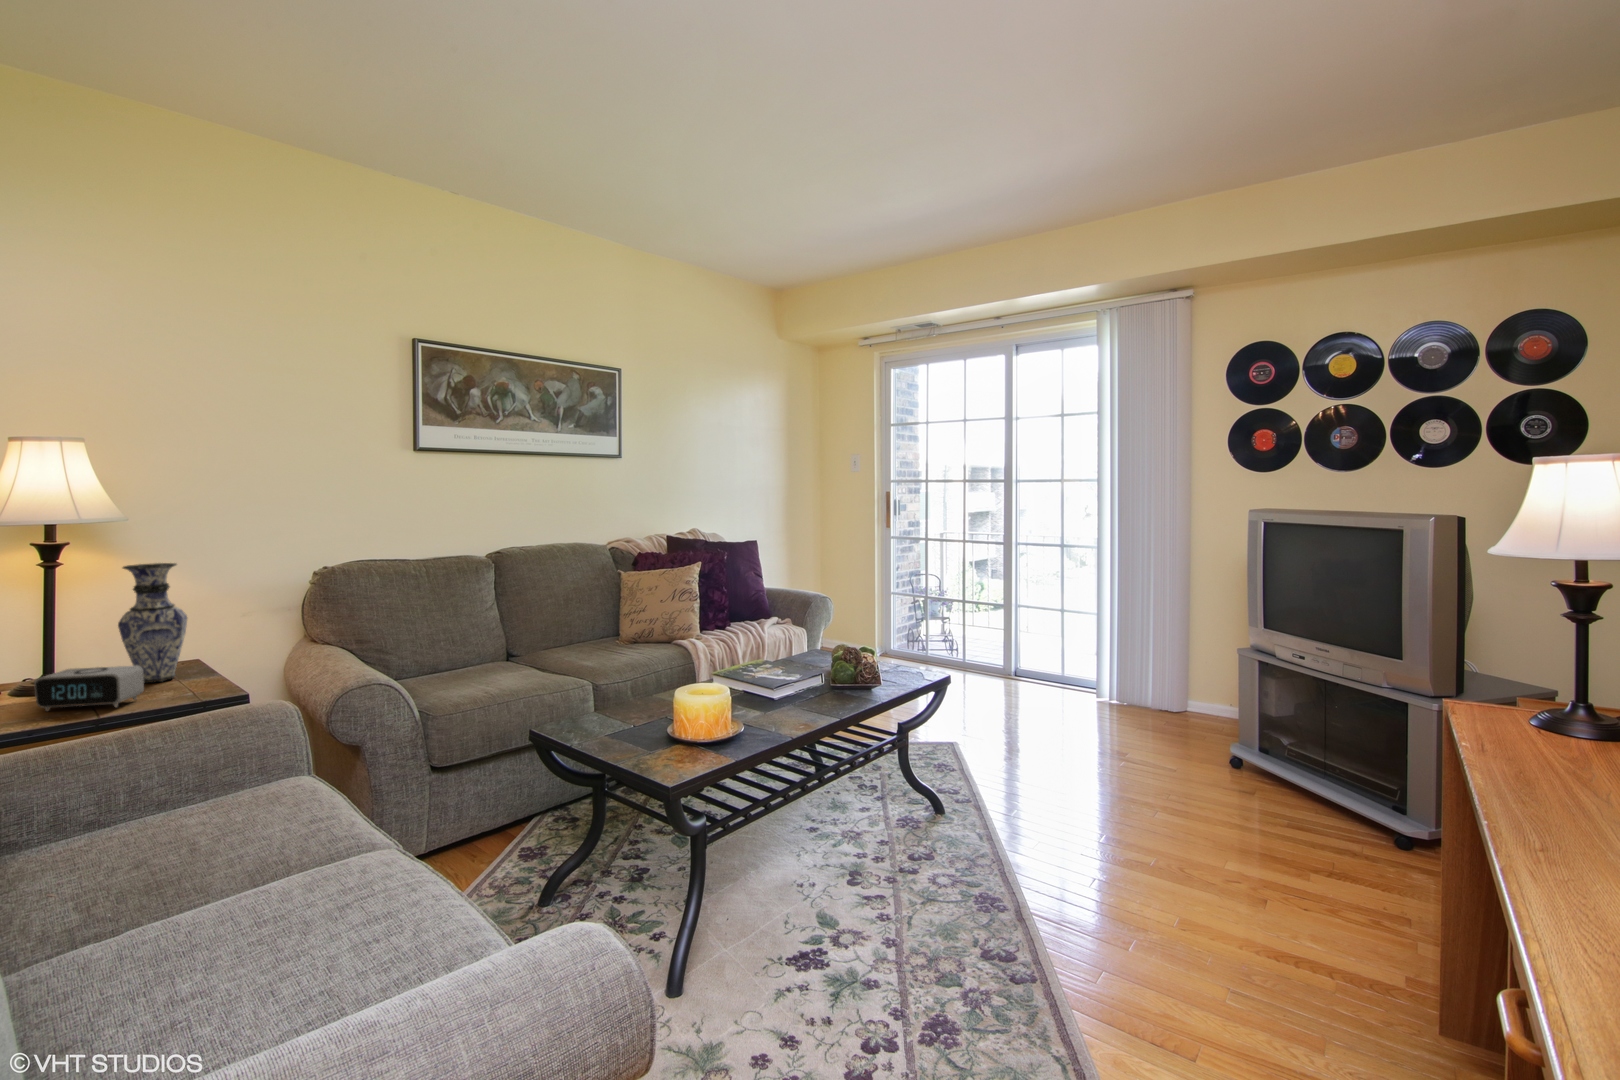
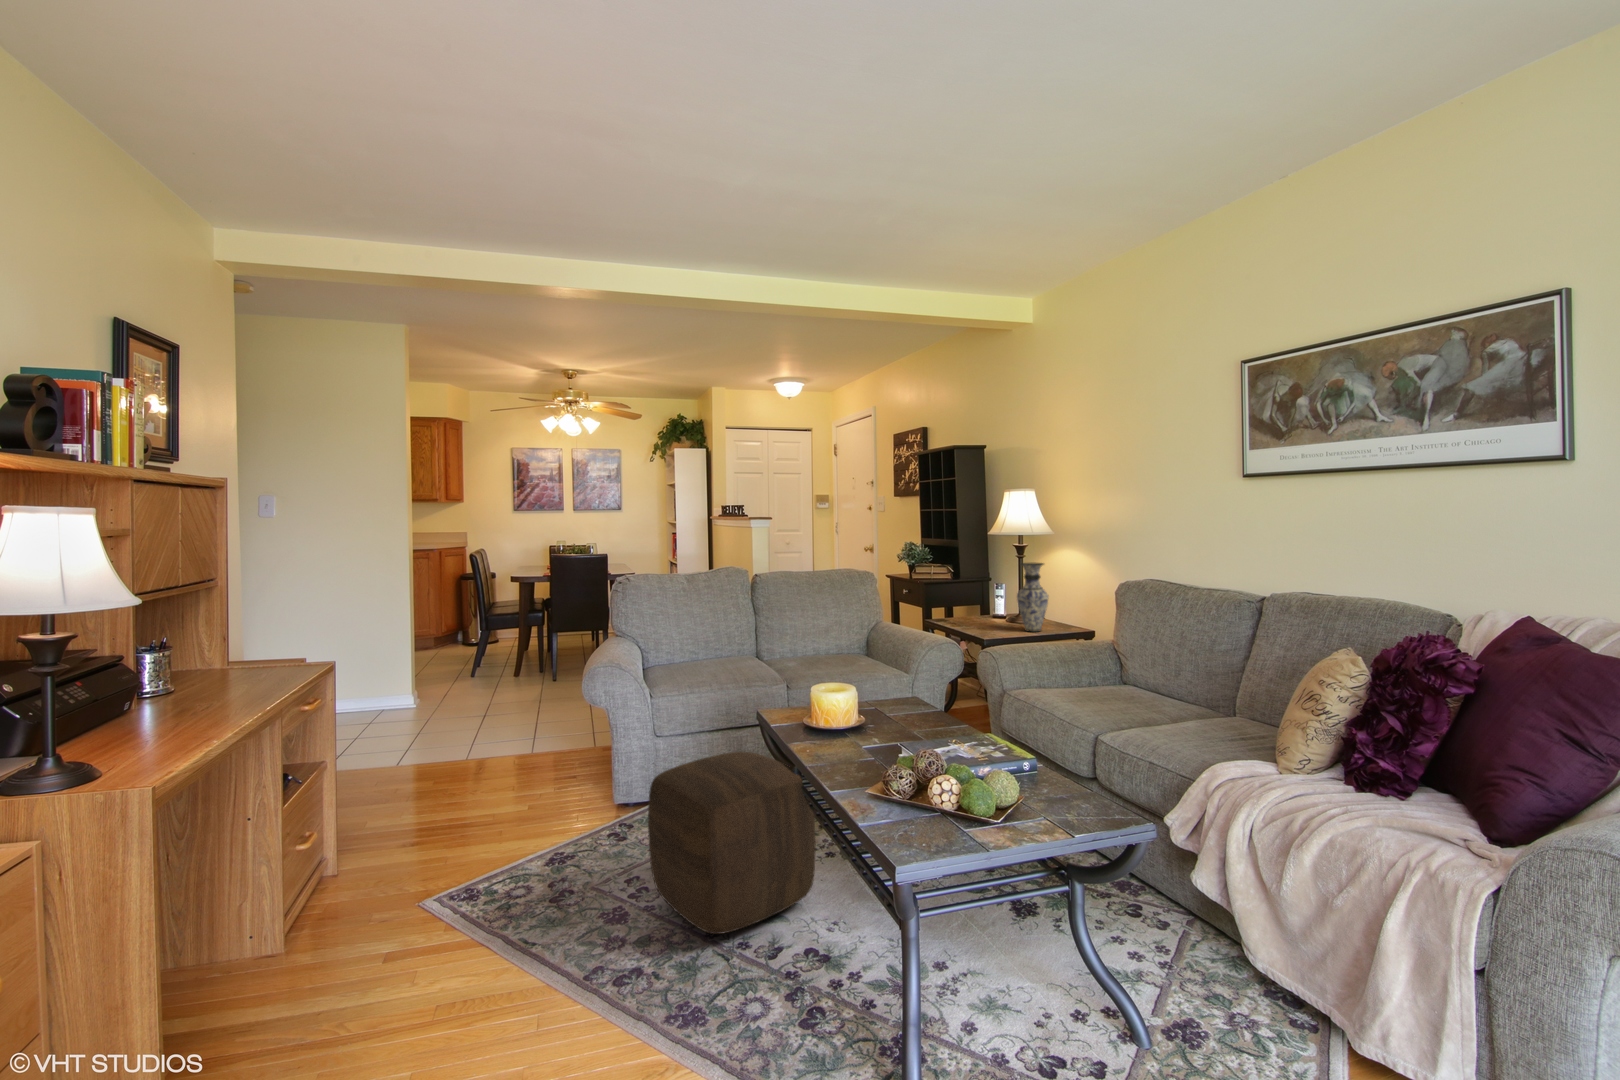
alarm clock: present [34,666,144,711] -> none [967,610,990,632]
ottoman: none [724,759,920,993] -> present [648,752,815,934]

